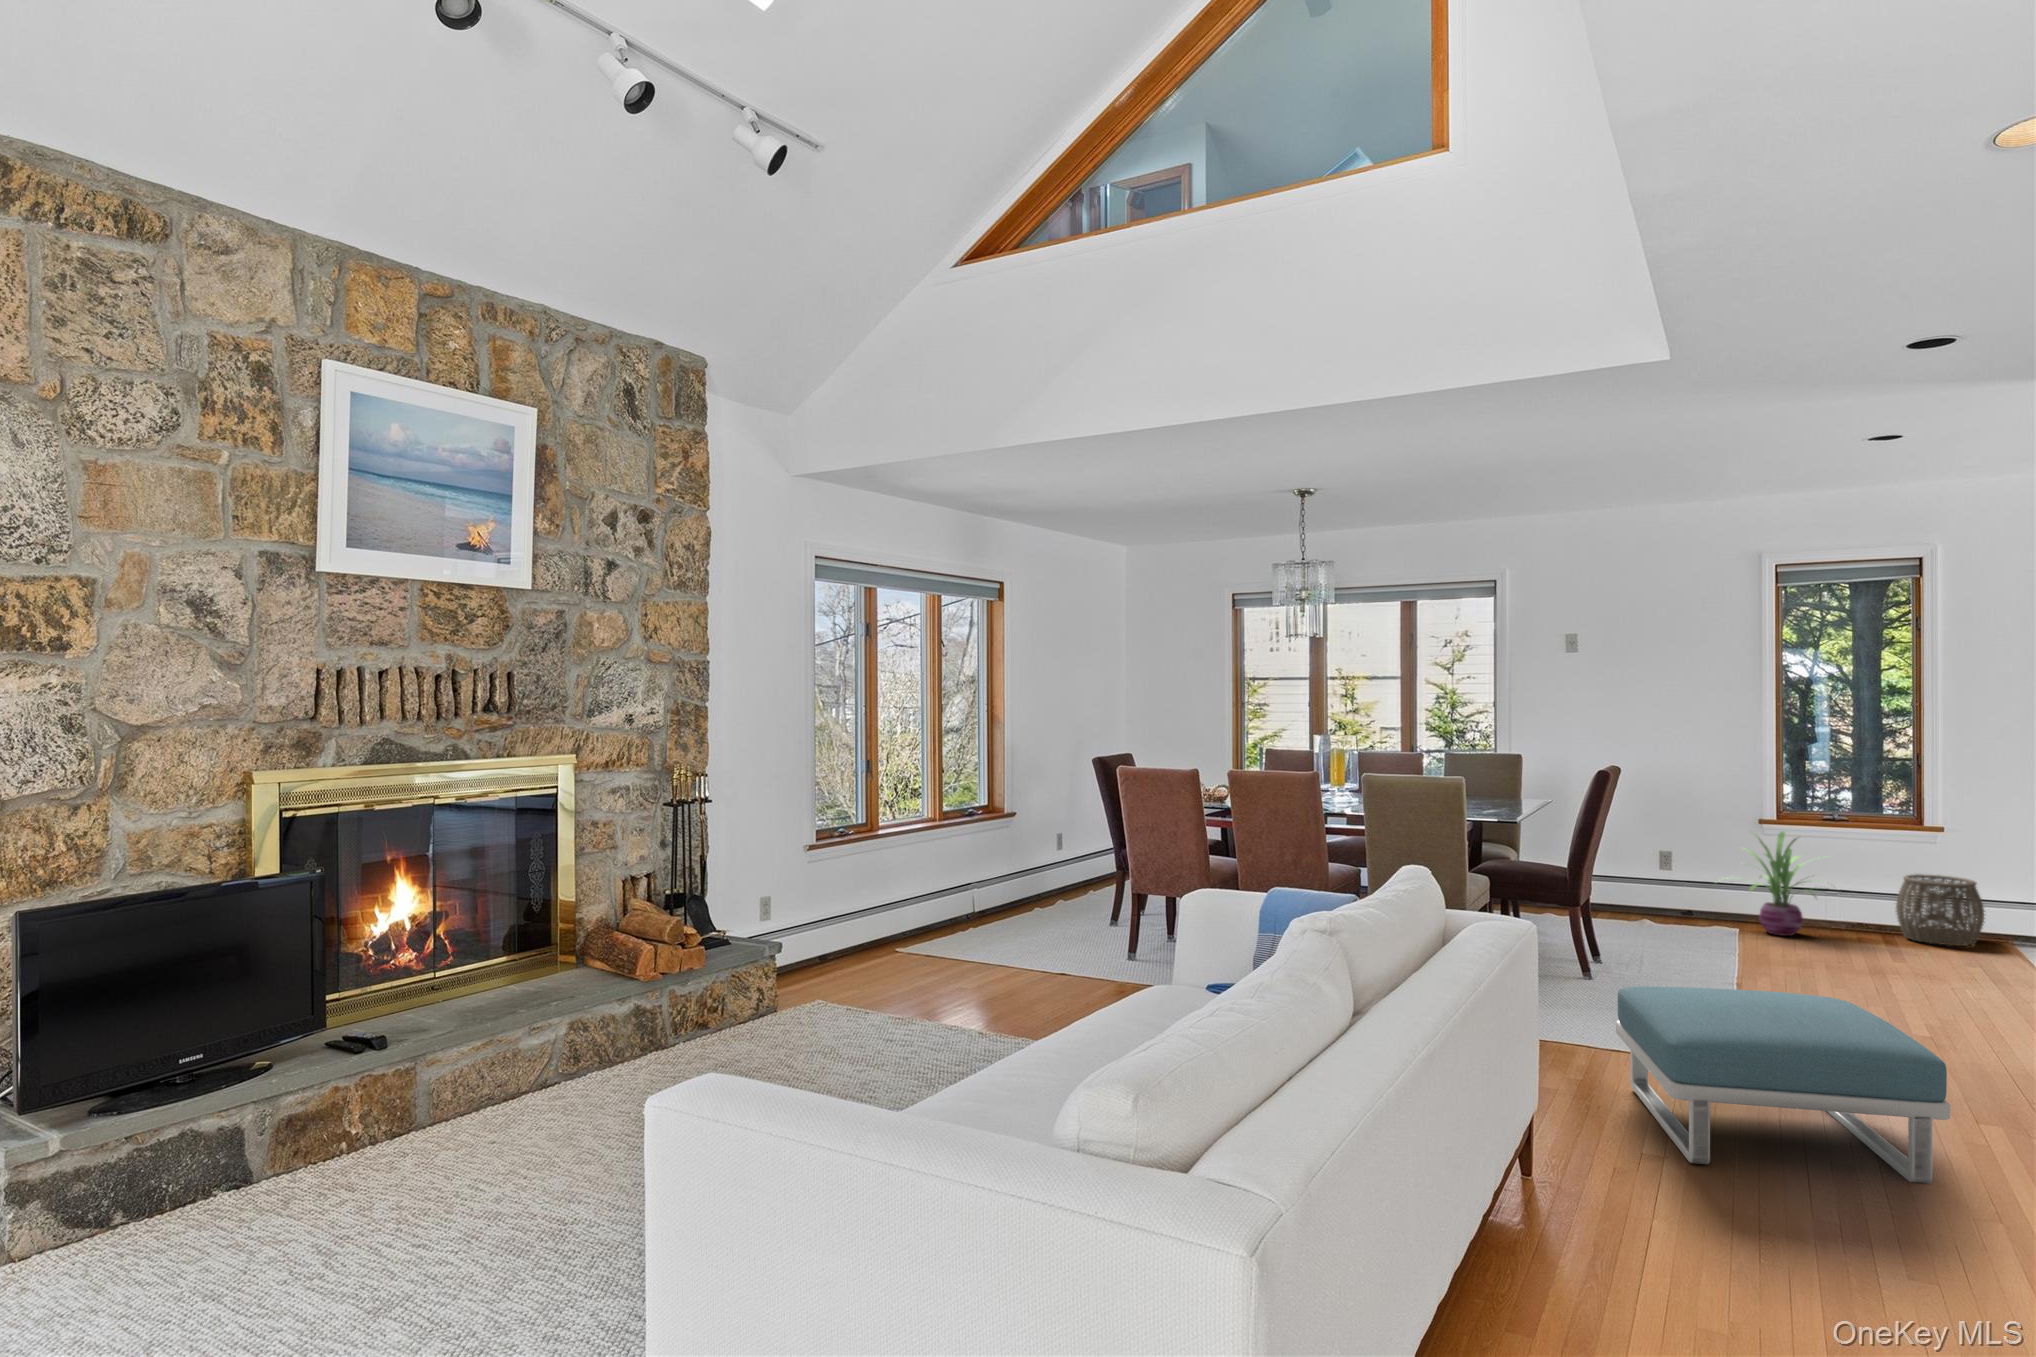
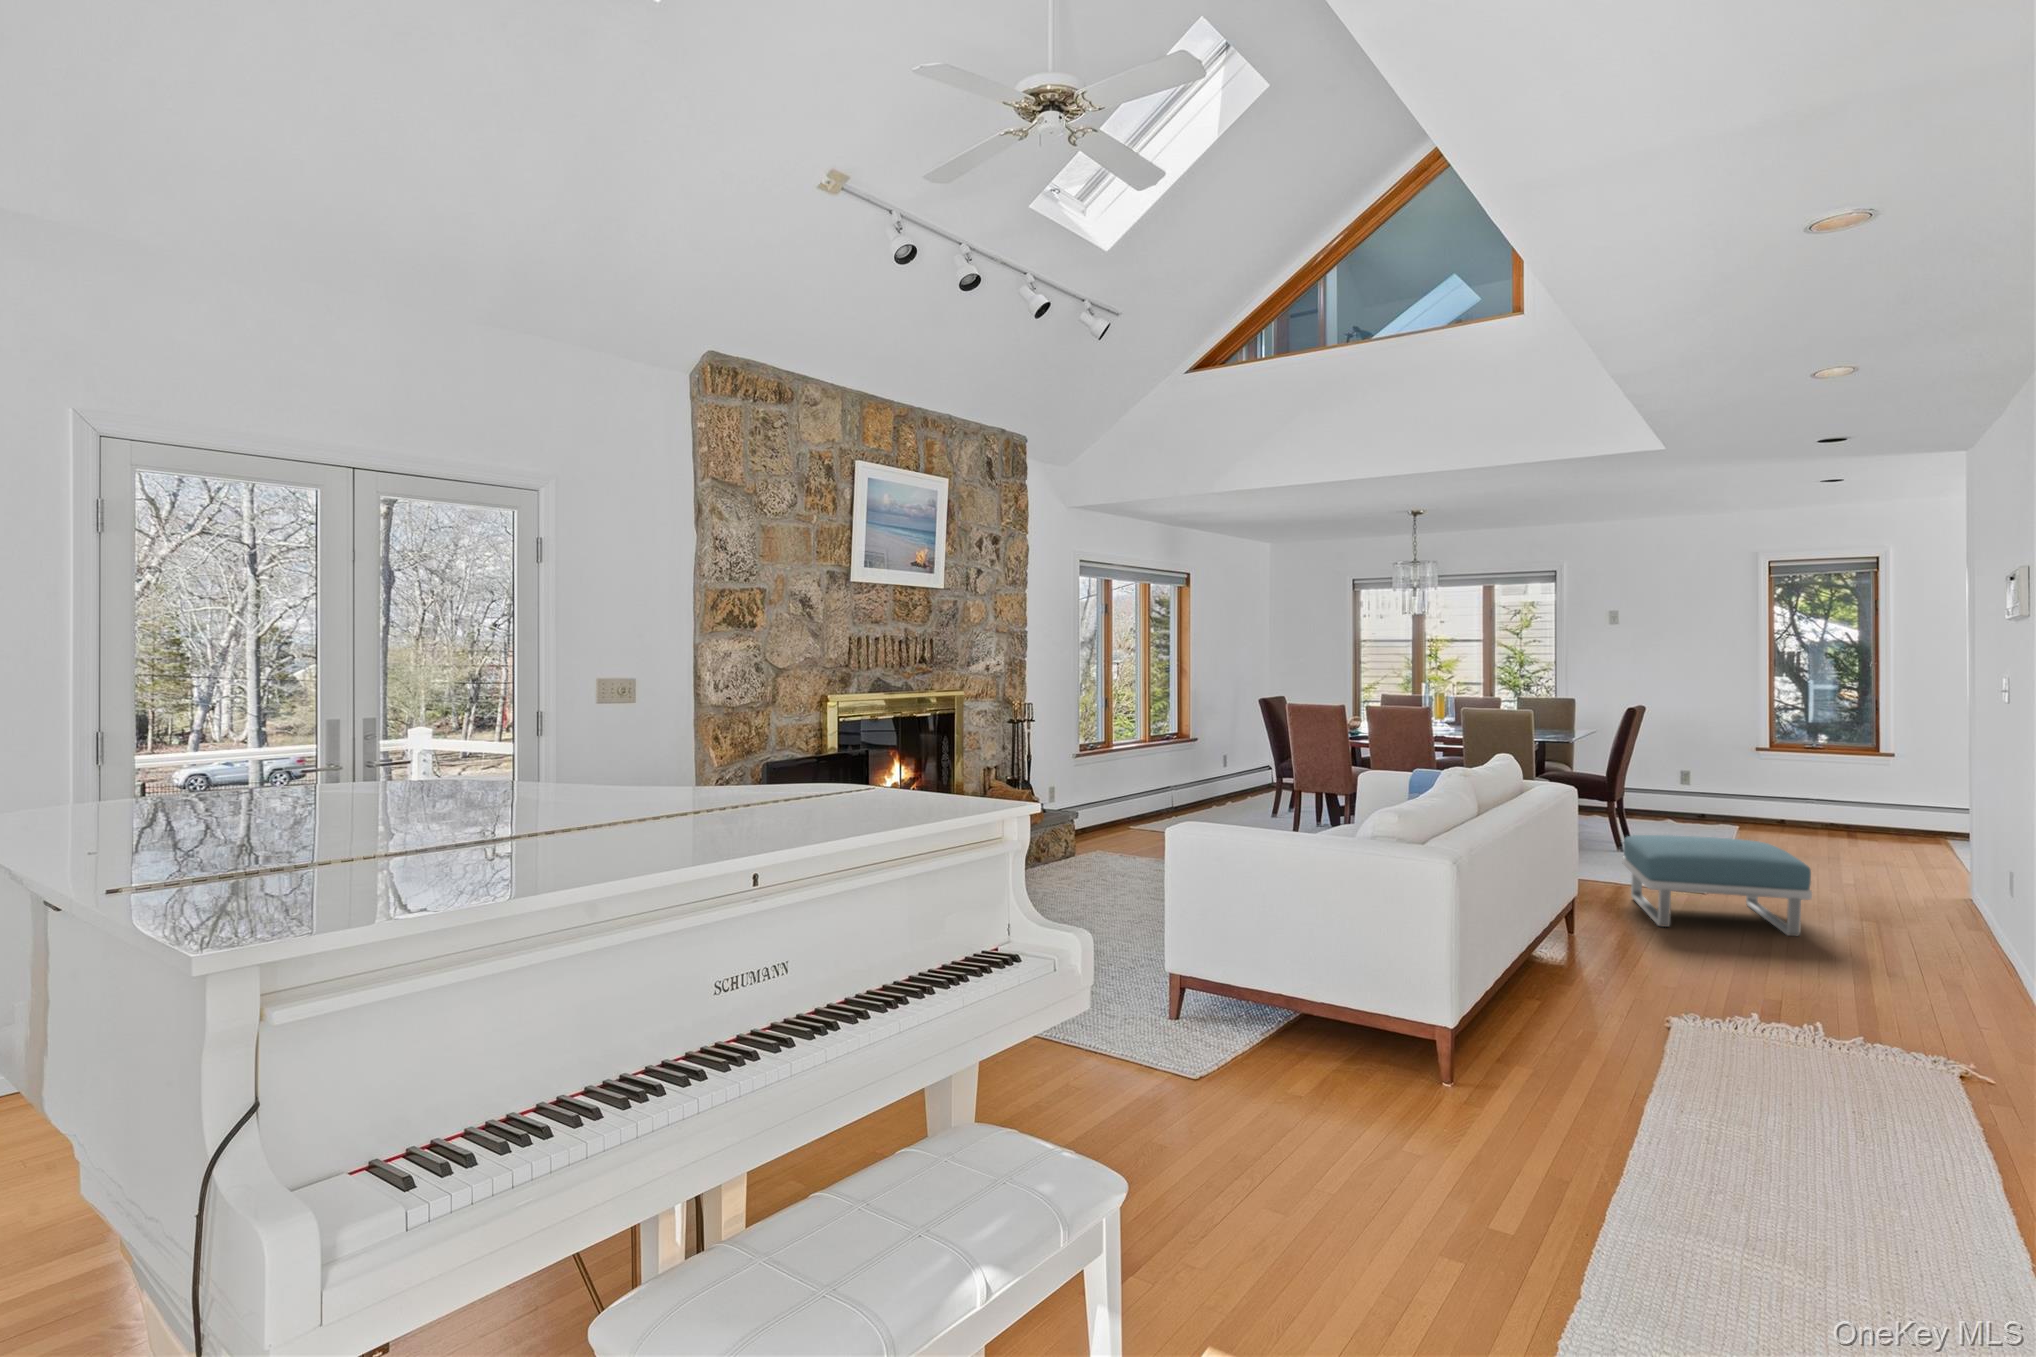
decorative plant: present [1745,831,1816,936] -> none [1716,755,1812,830]
woven basket: present [1896,874,1985,946] -> none [1850,787,1916,837]

